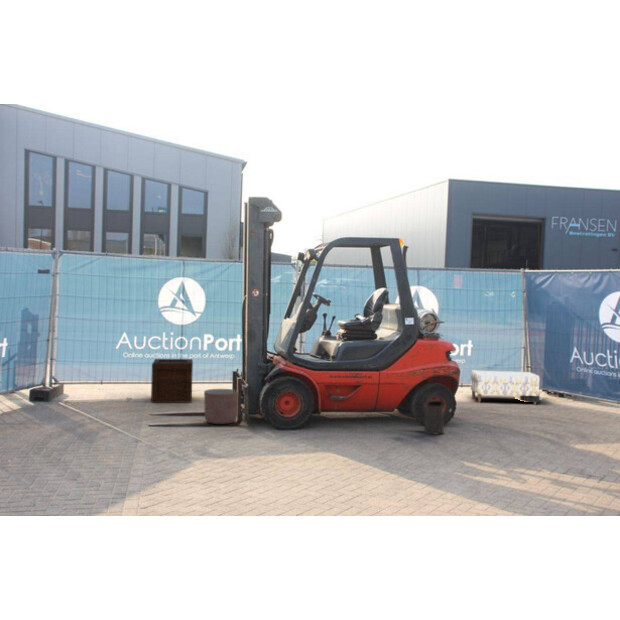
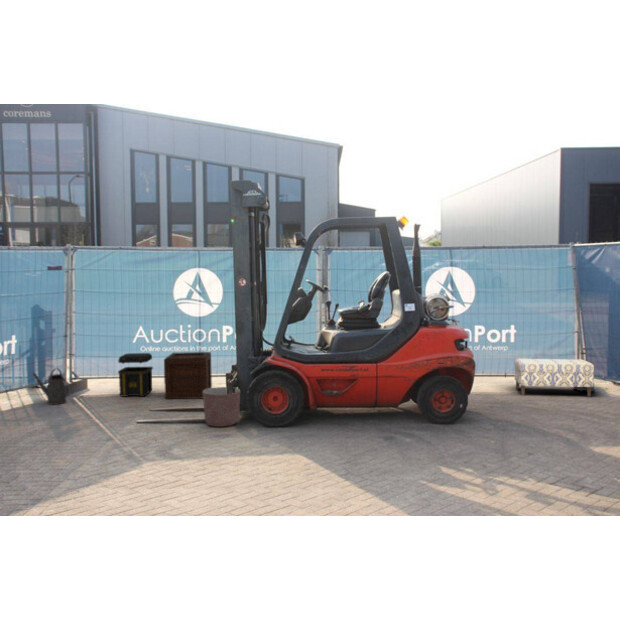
toolbox: none [104,359,135,400] -> present [118,353,153,396]
watering can: present [424,393,444,435] -> present [33,369,69,404]

